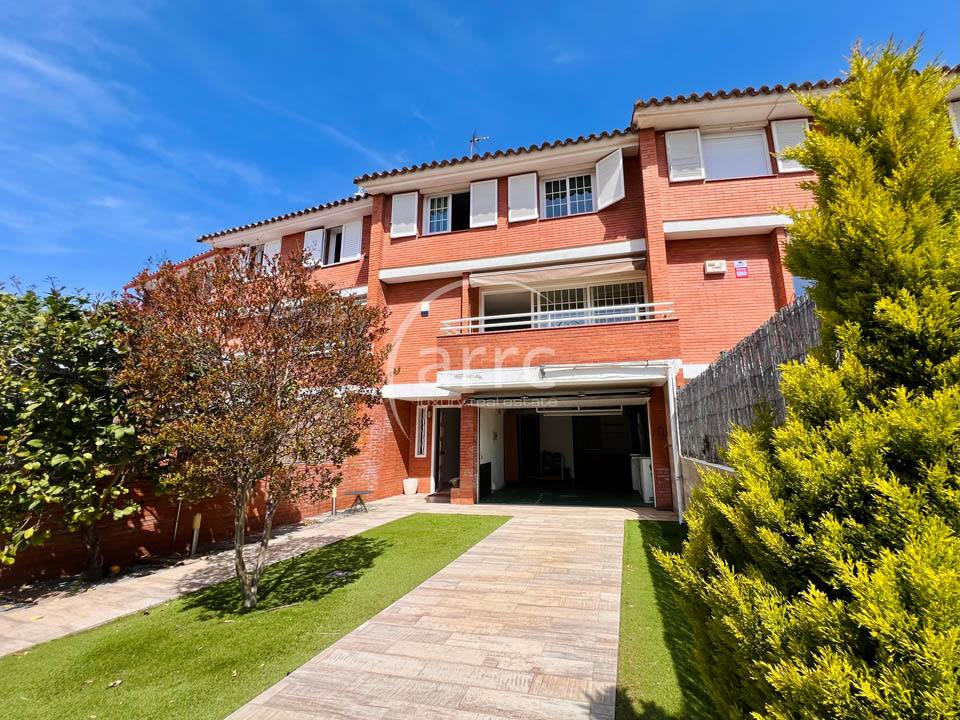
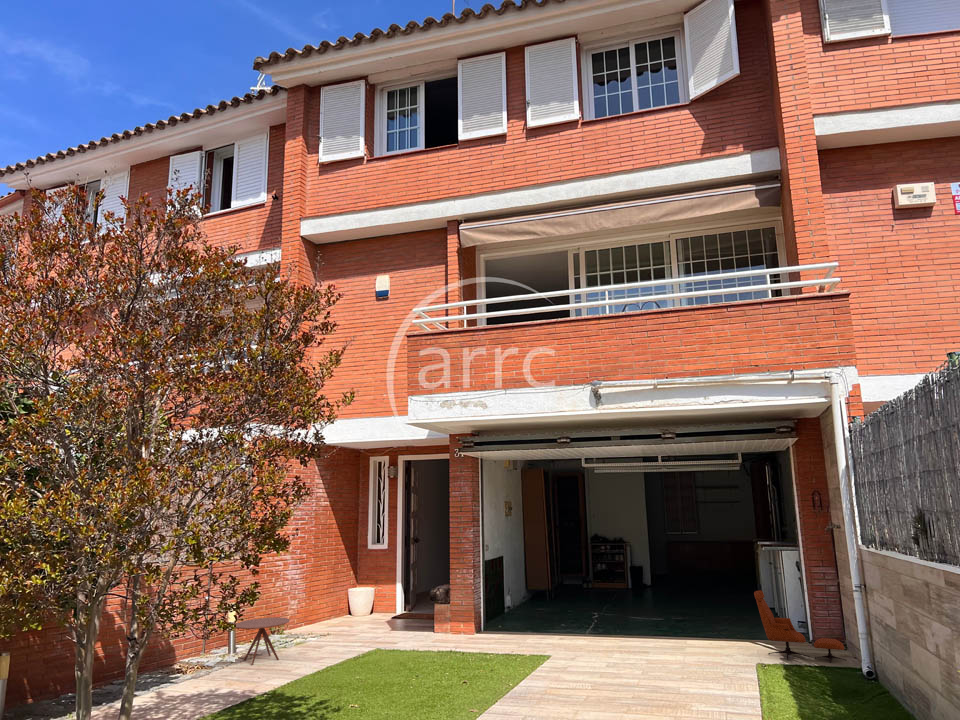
lounge chair: none [624,478,671,515] -> present [754,590,846,663]

